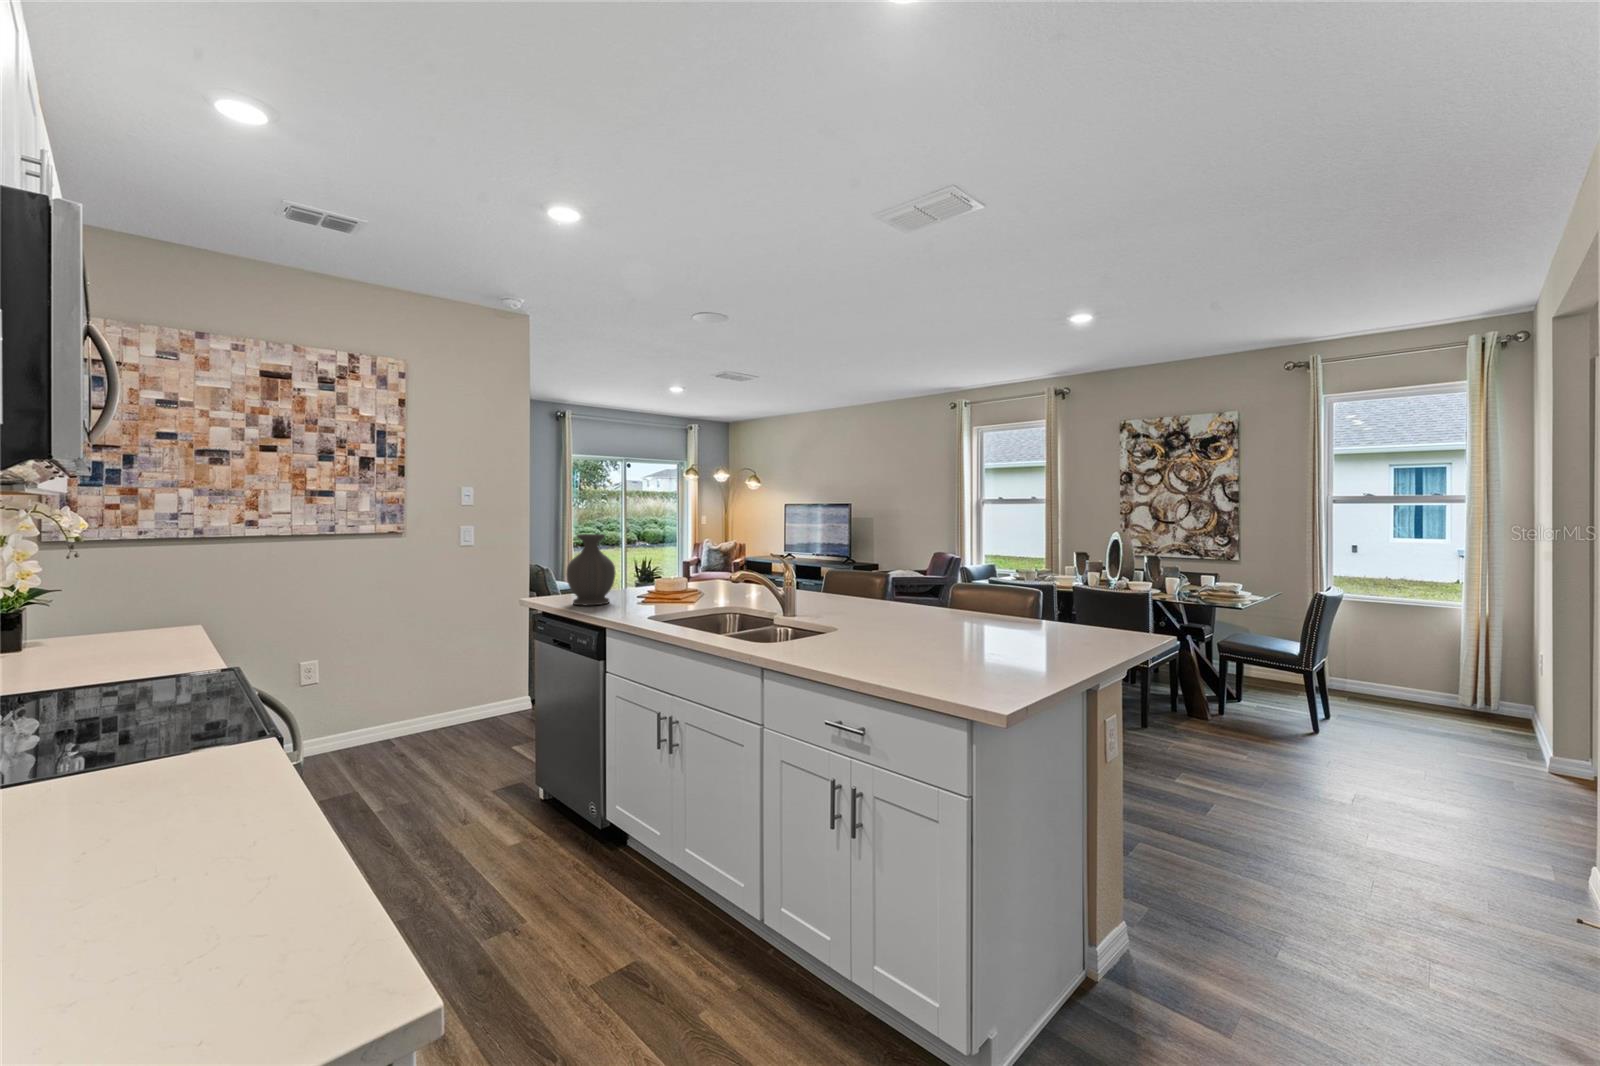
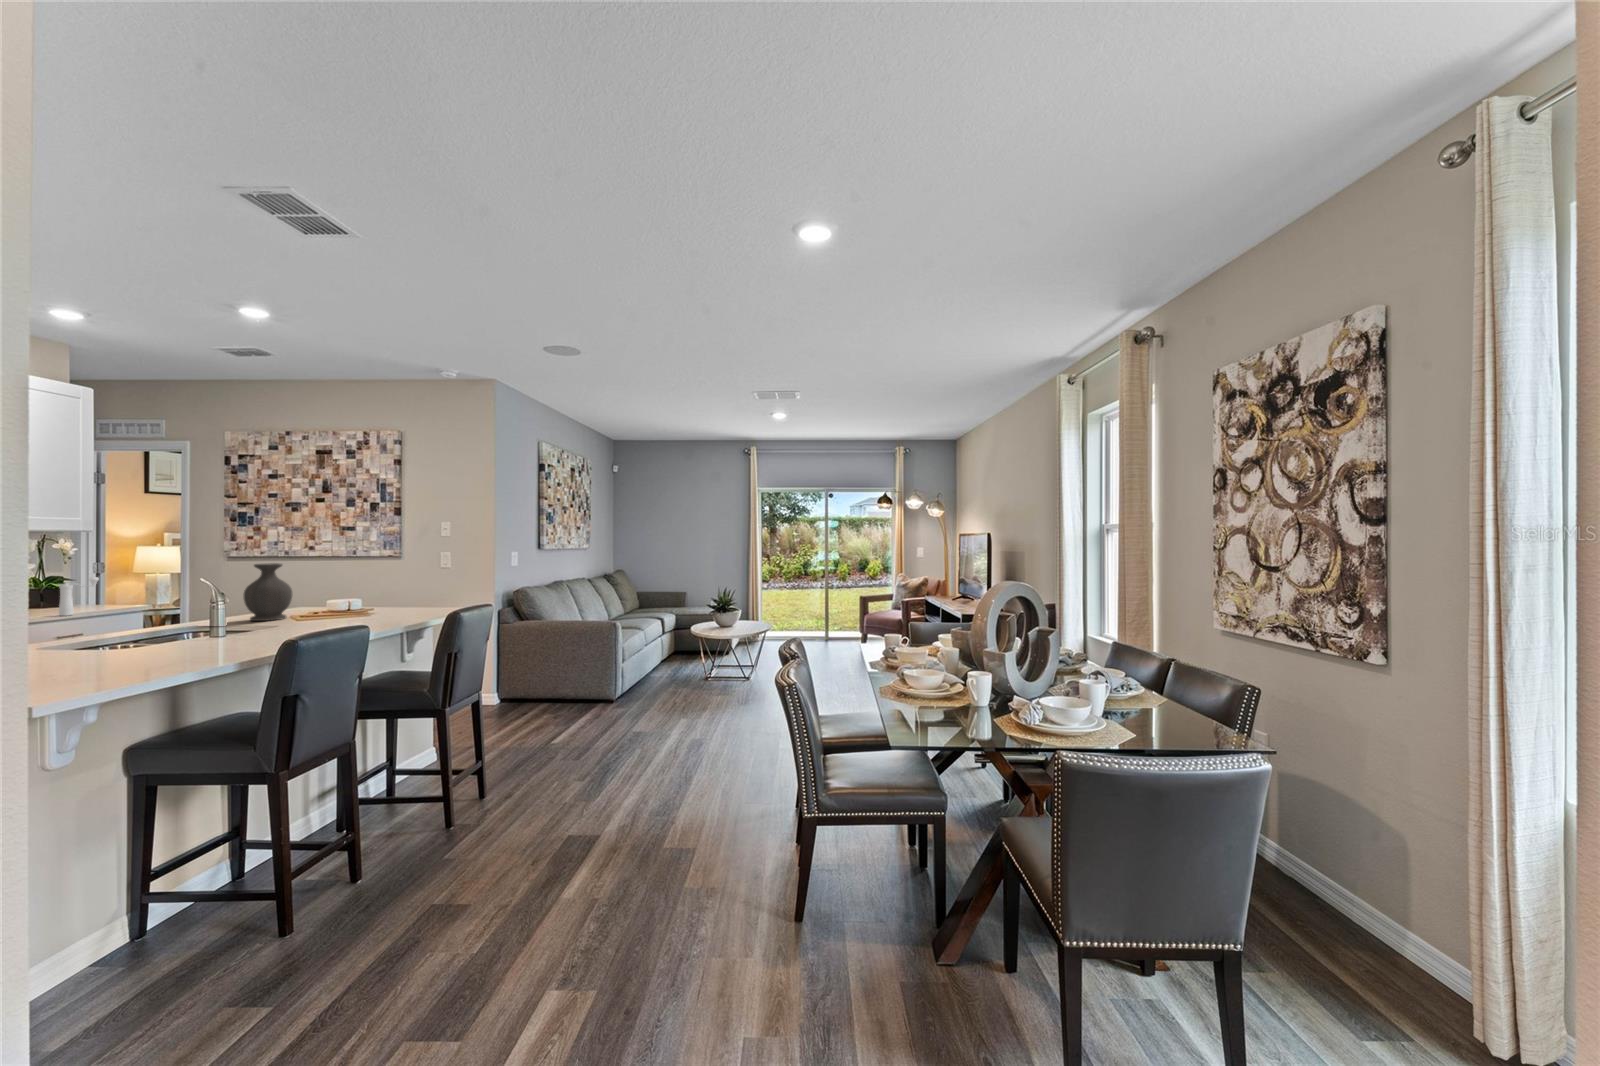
pepper mill: none [92,570,146,644] -> present [59,577,99,616]

